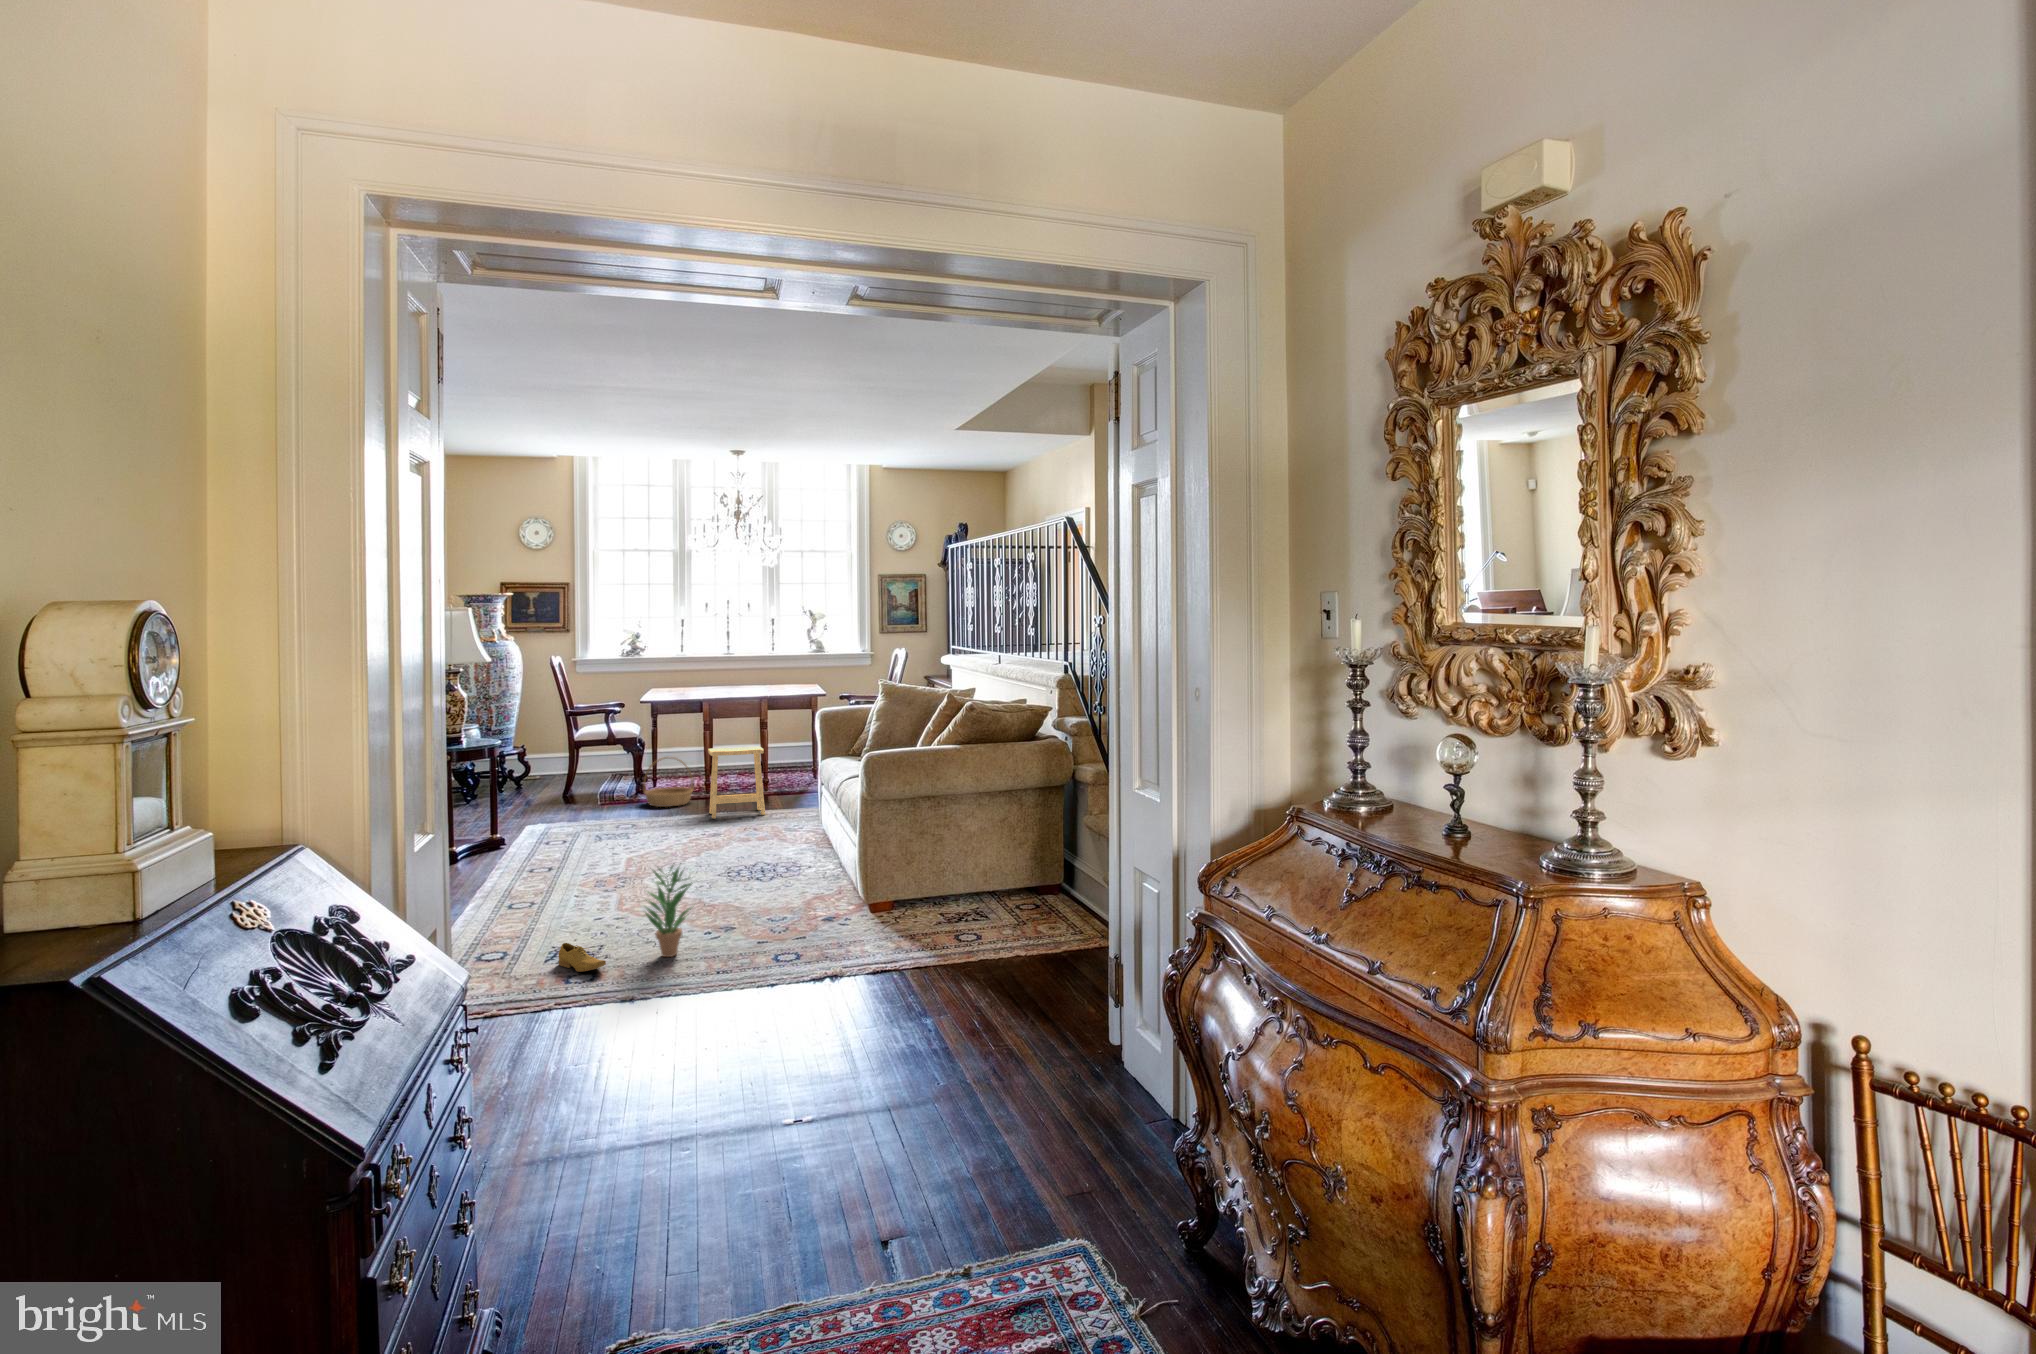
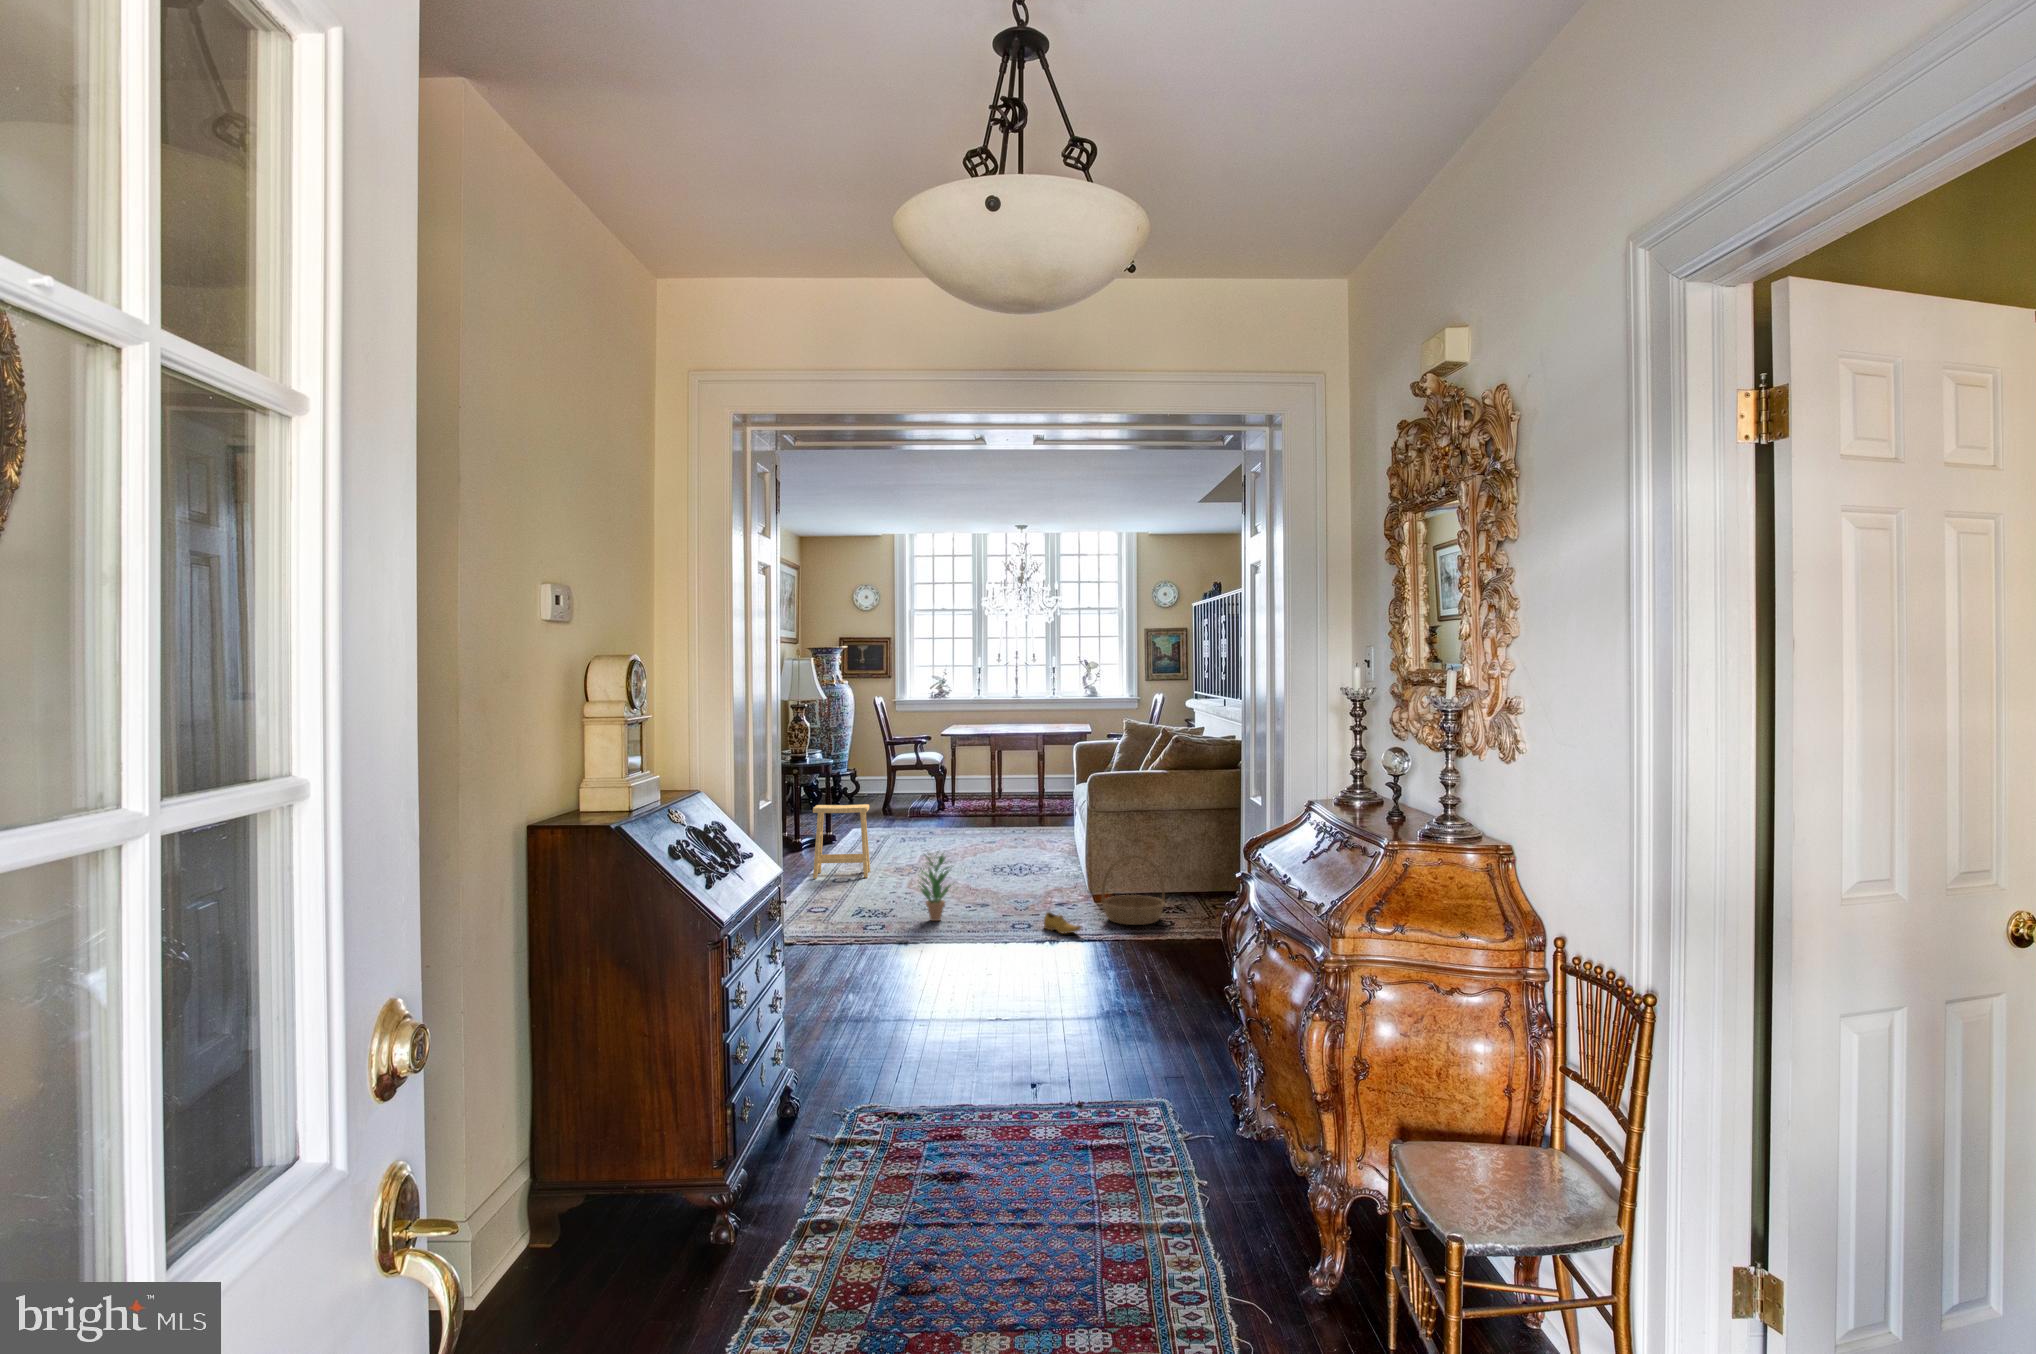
footstool: present [708,746,765,818] -> present [813,804,870,878]
basket: present [643,757,693,807] -> present [1102,855,1165,925]
shoe: present [559,943,606,972] -> present [1044,912,1081,934]

